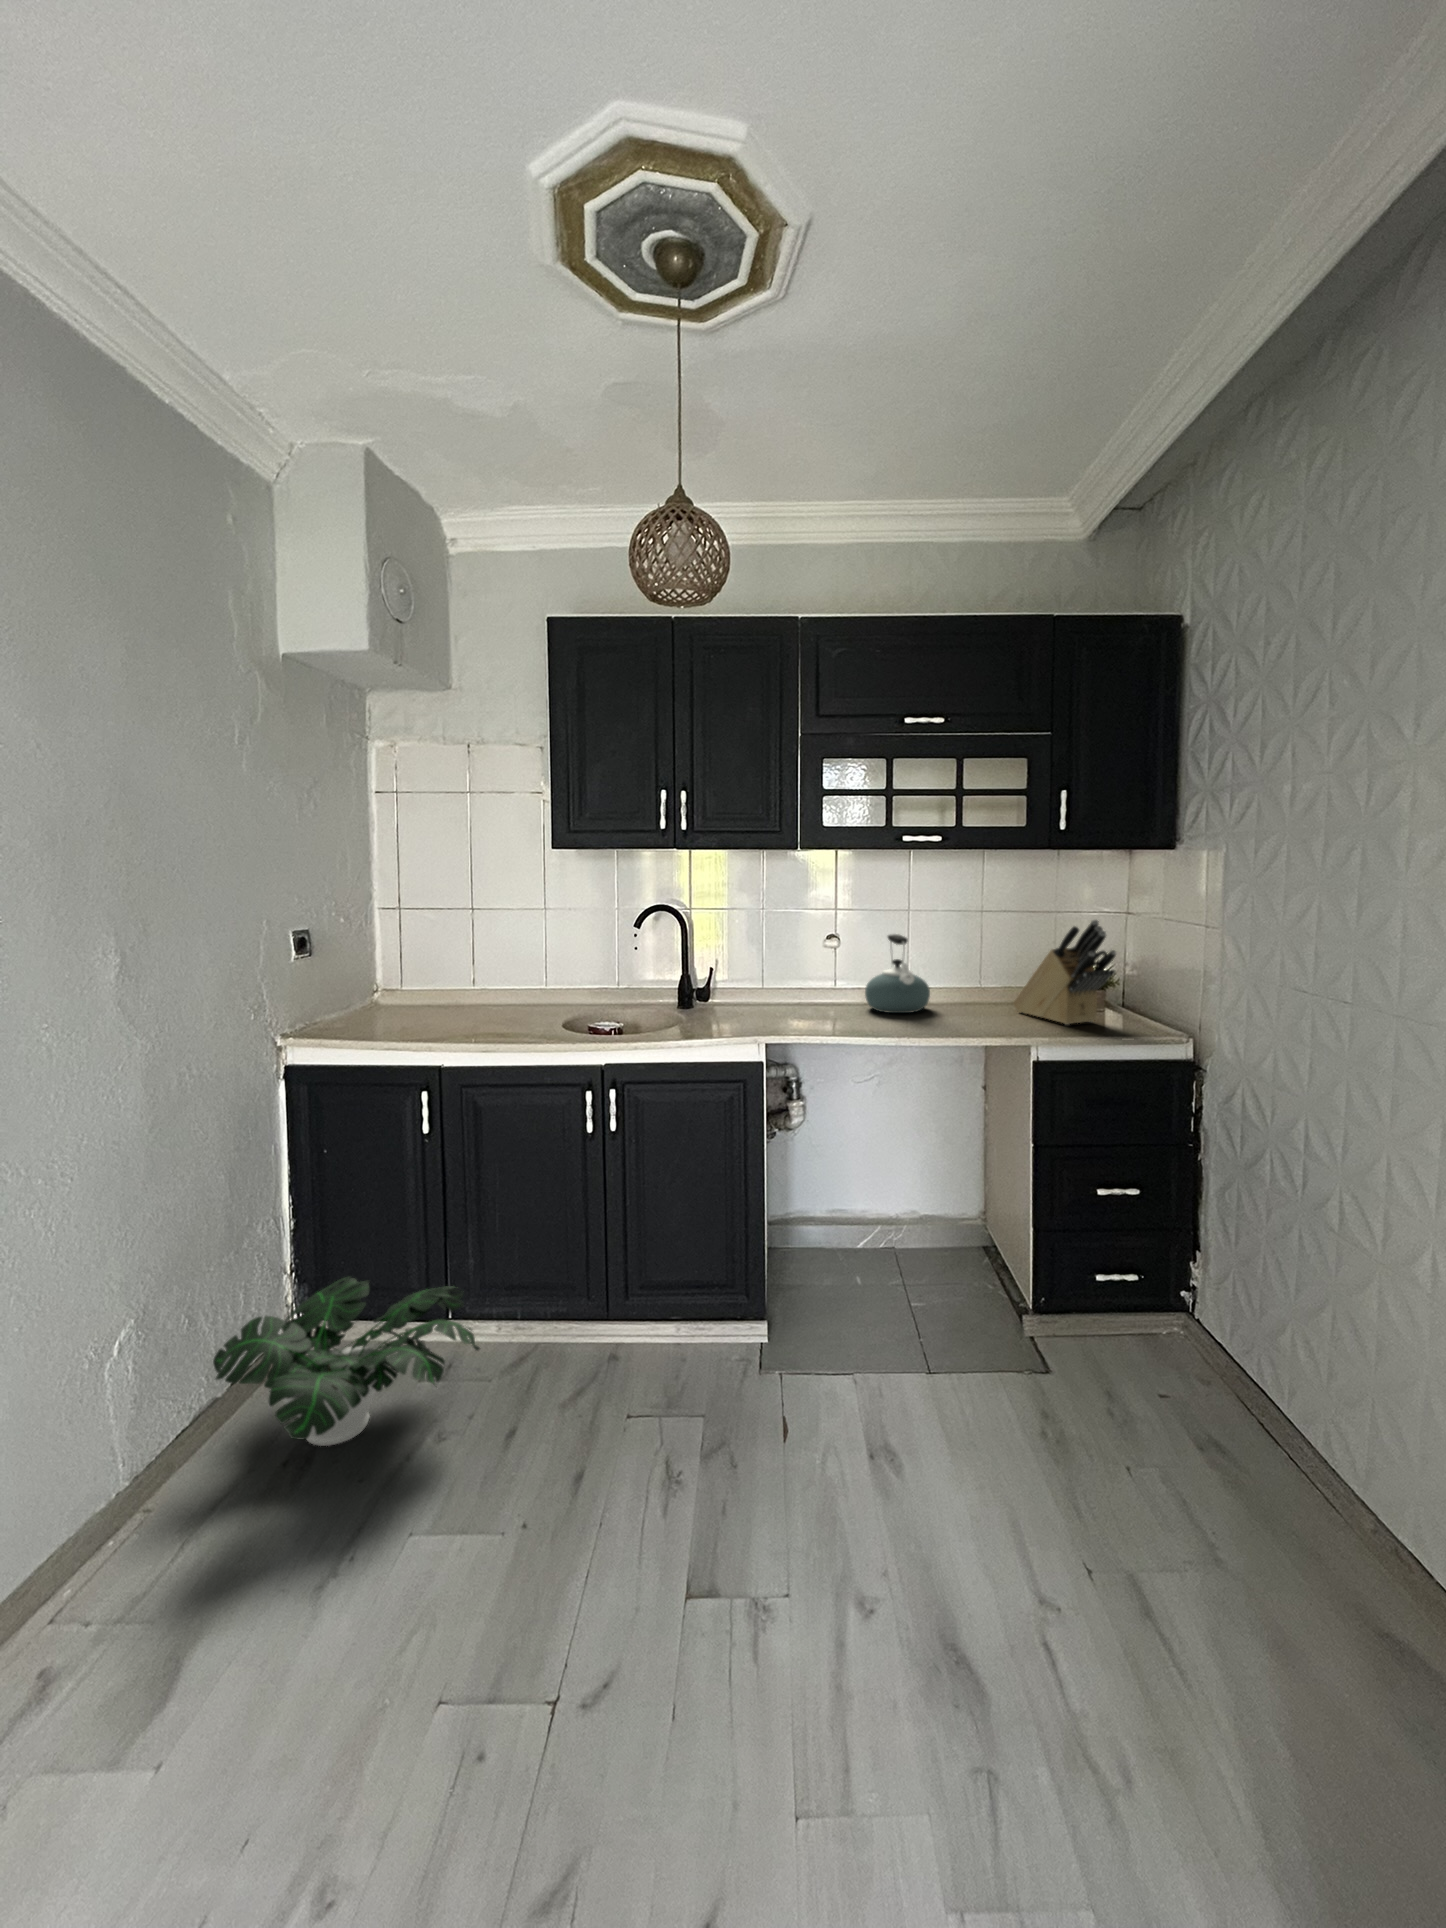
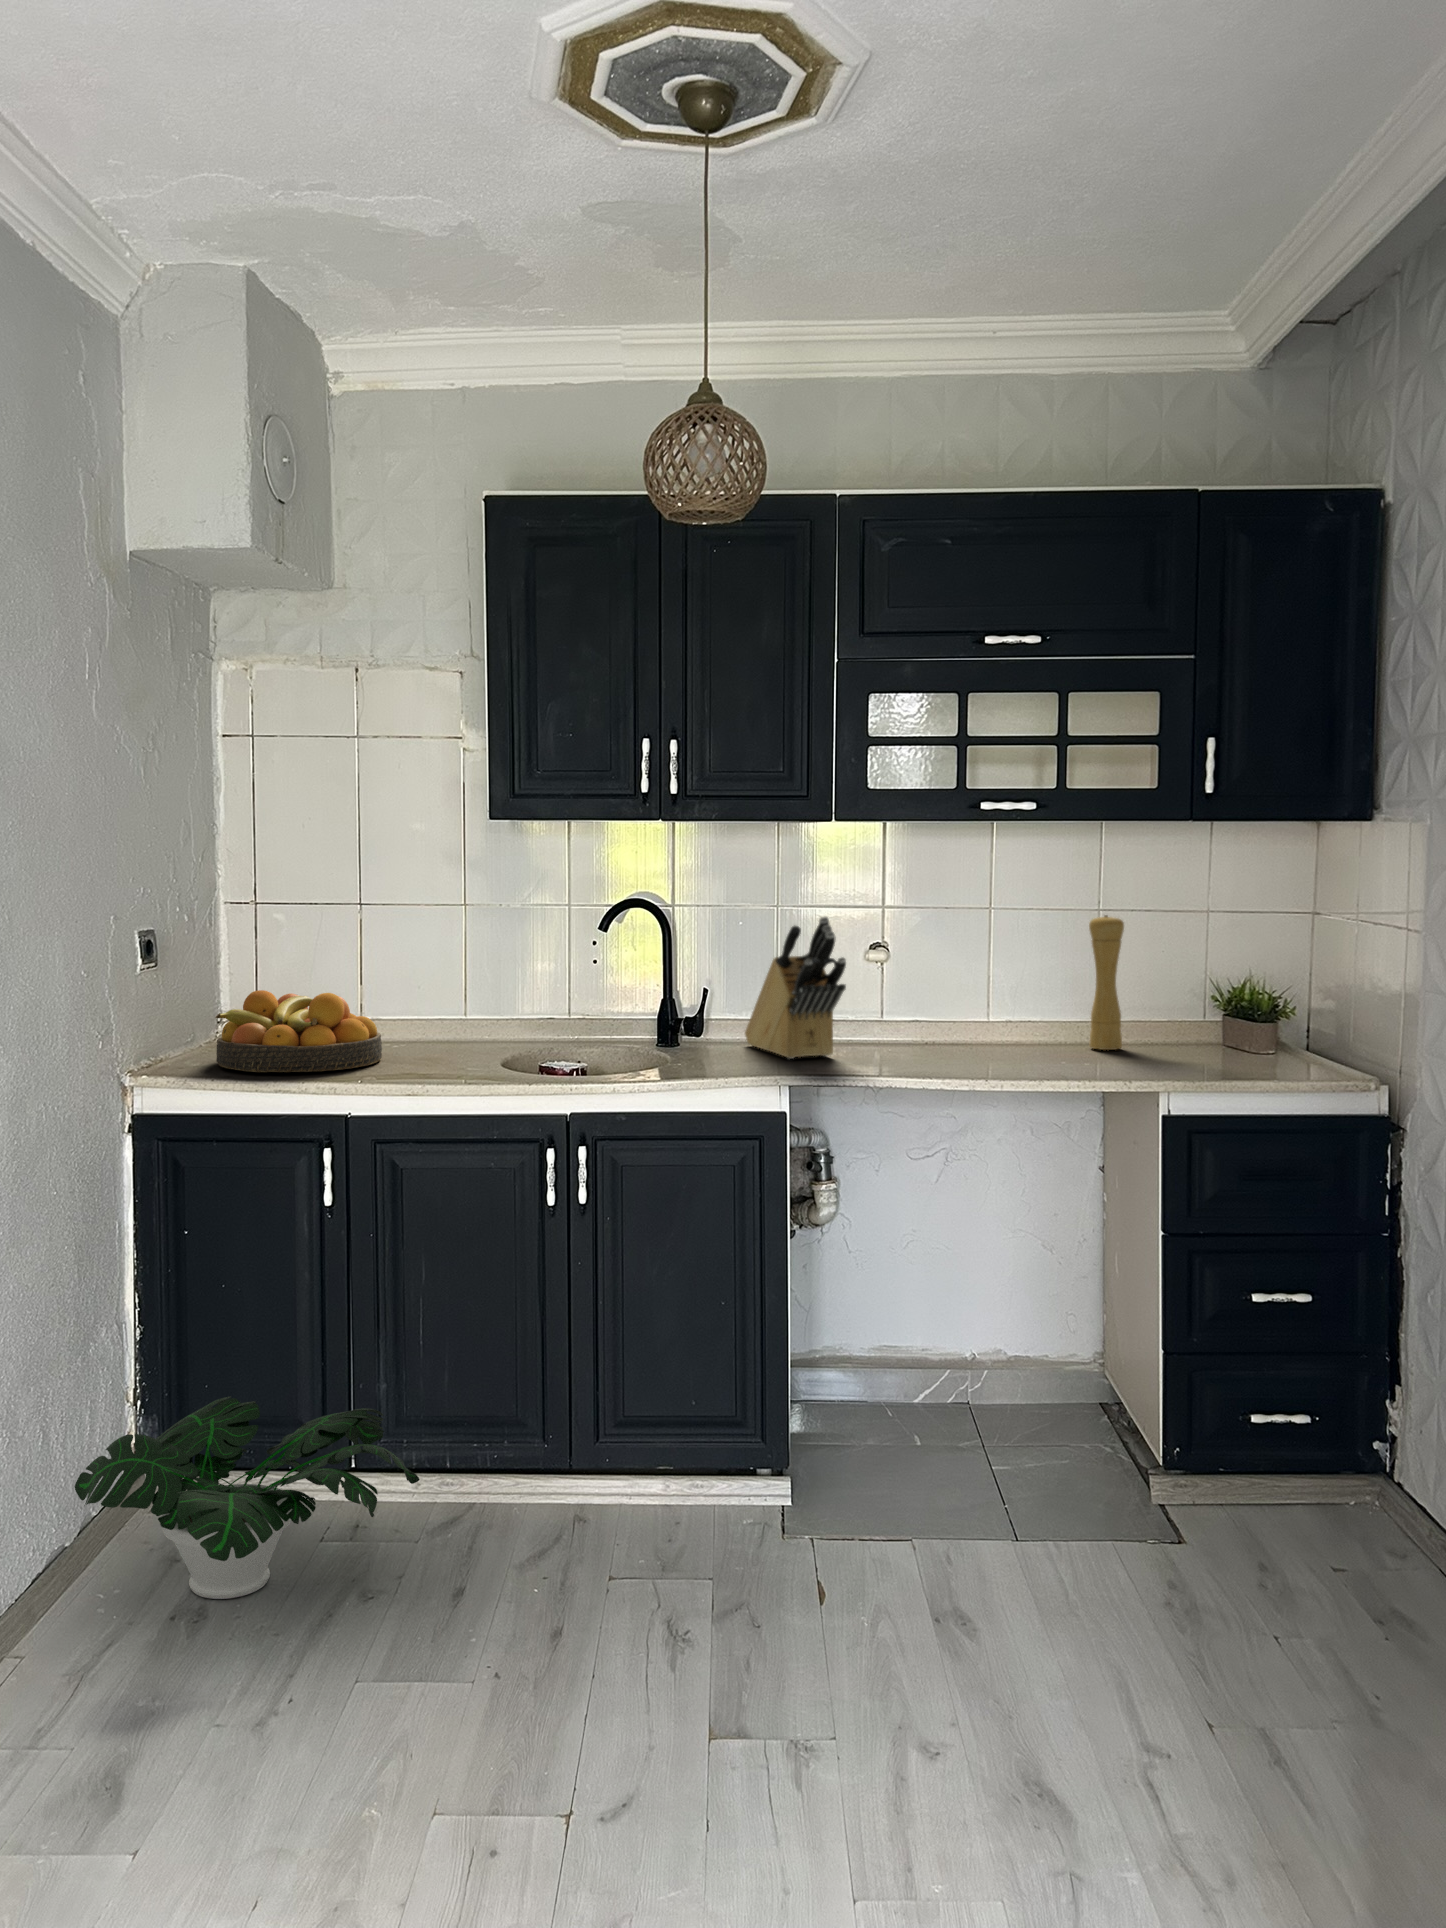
pepper mill: none [975,915,1000,1008] -> present [1089,915,1124,1050]
knife block: present [1014,919,1116,1025] -> present [745,917,846,1059]
kettle: present [865,934,930,1013] -> none [928,943,1023,1055]
fruit bowl: none [357,972,482,1032] -> present [215,990,382,1072]

